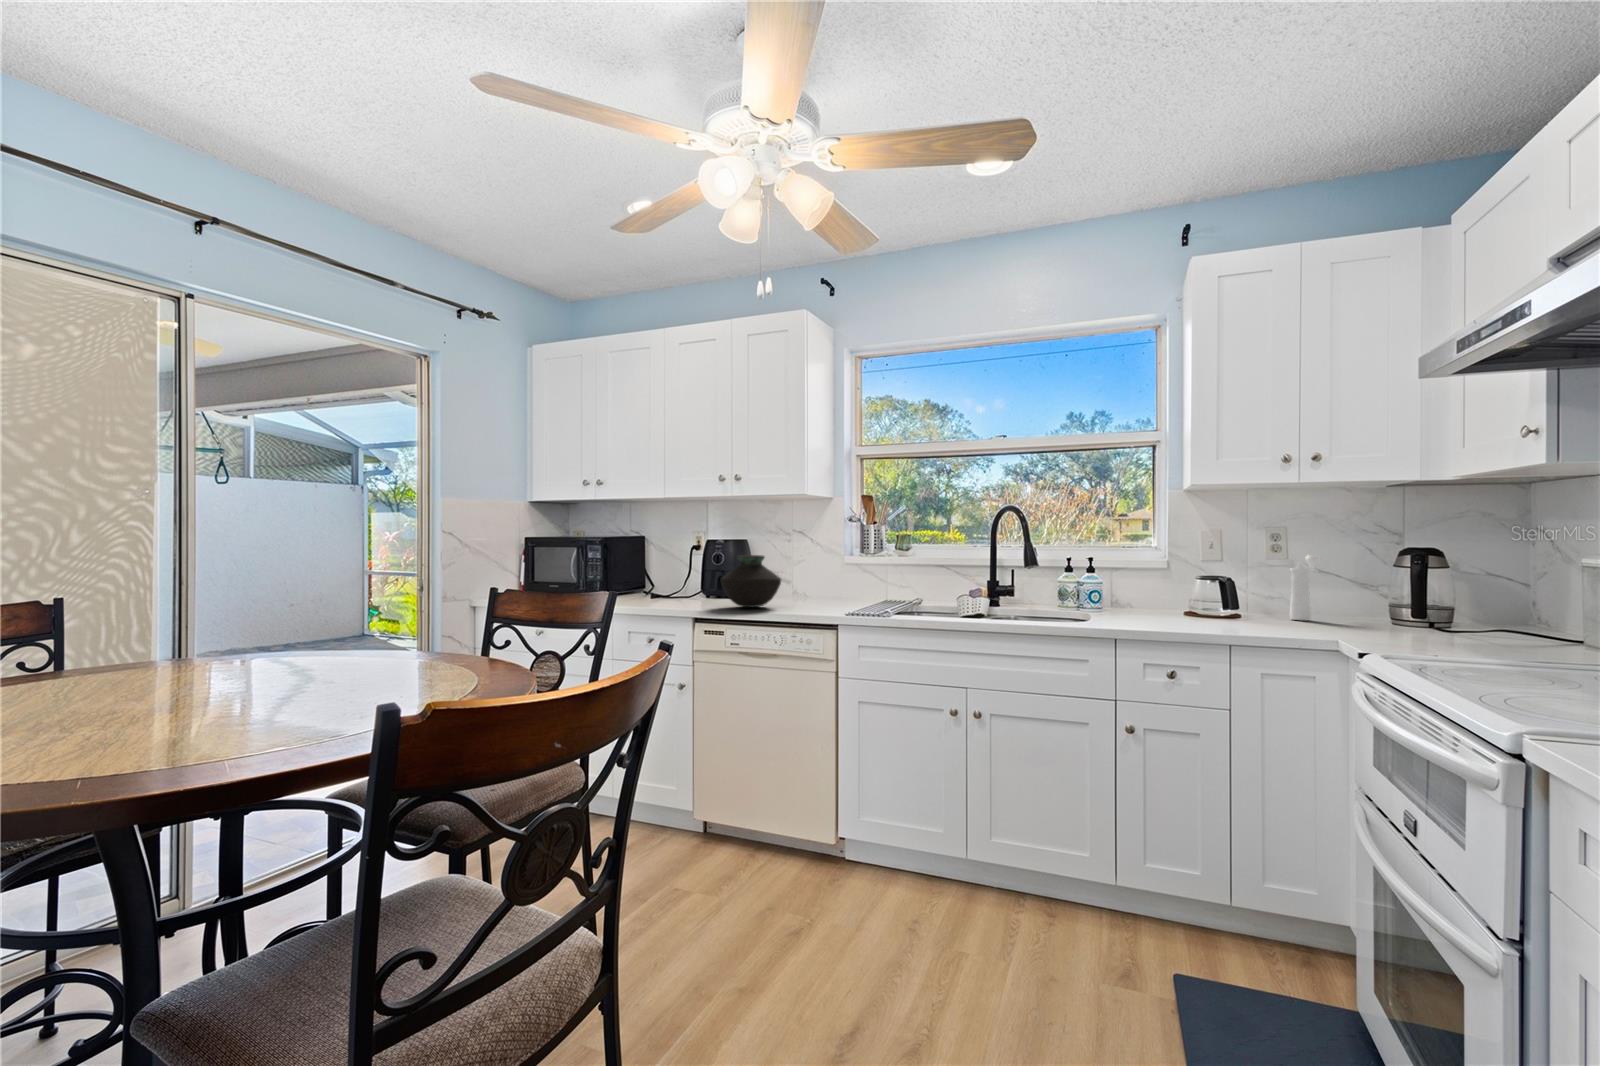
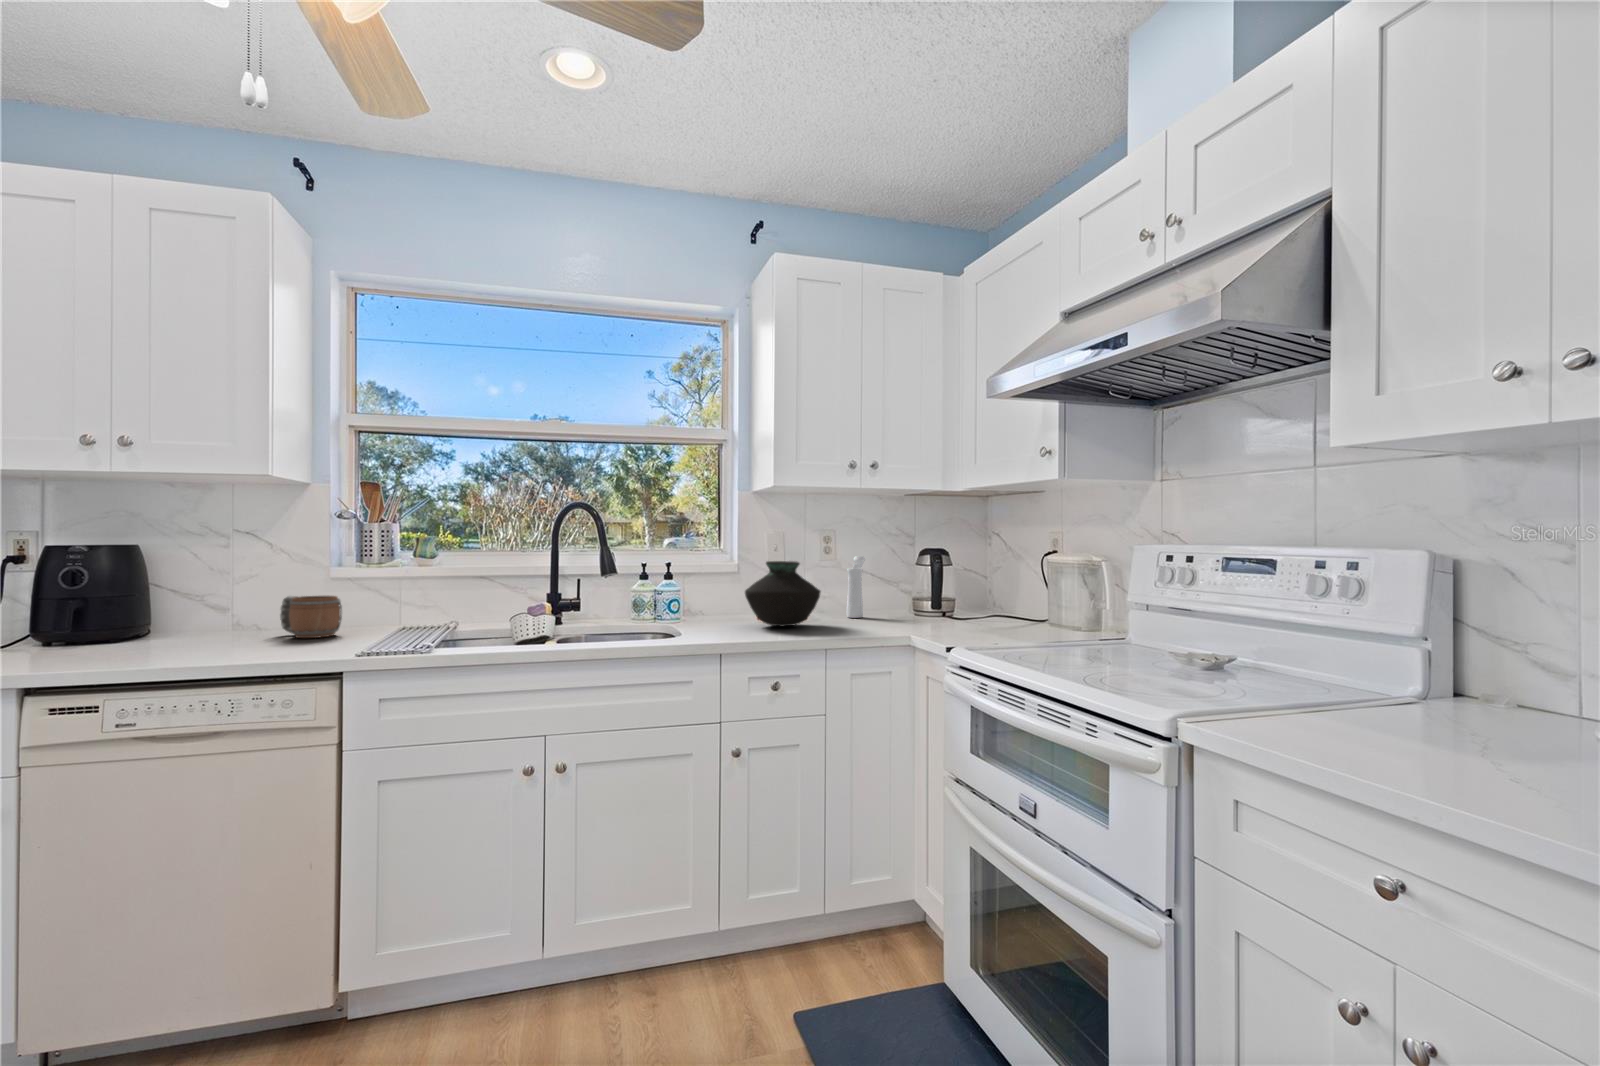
vase: present [721,555,781,607] -> present [745,561,821,626]
mug: none [814,574,848,603] -> present [280,596,342,638]

